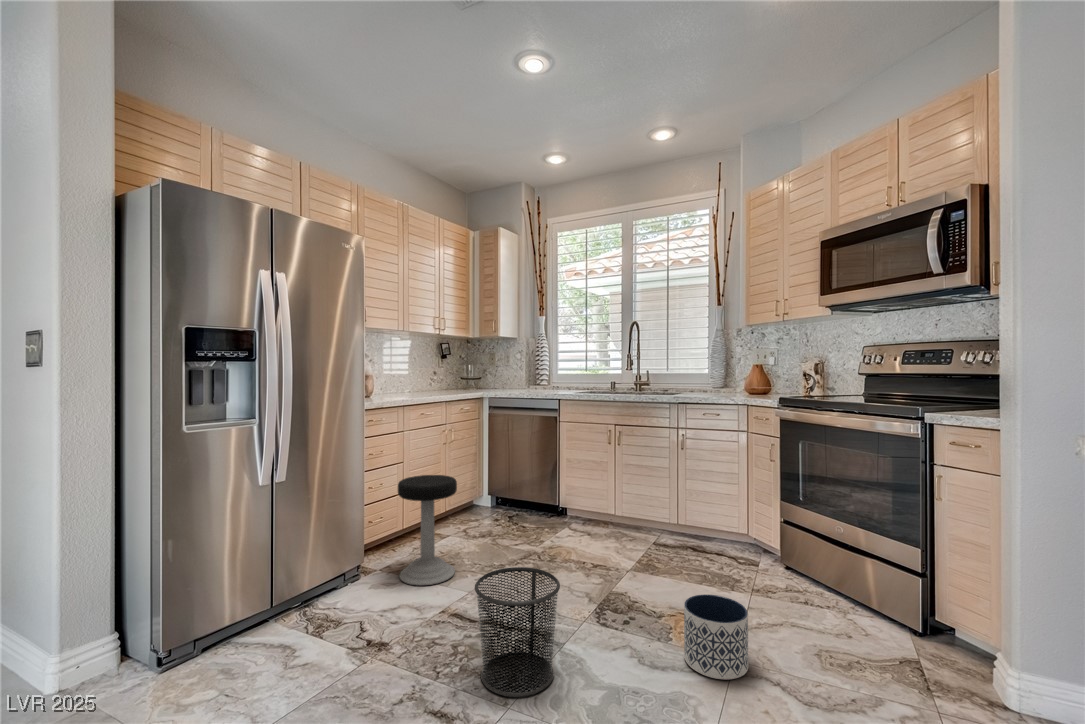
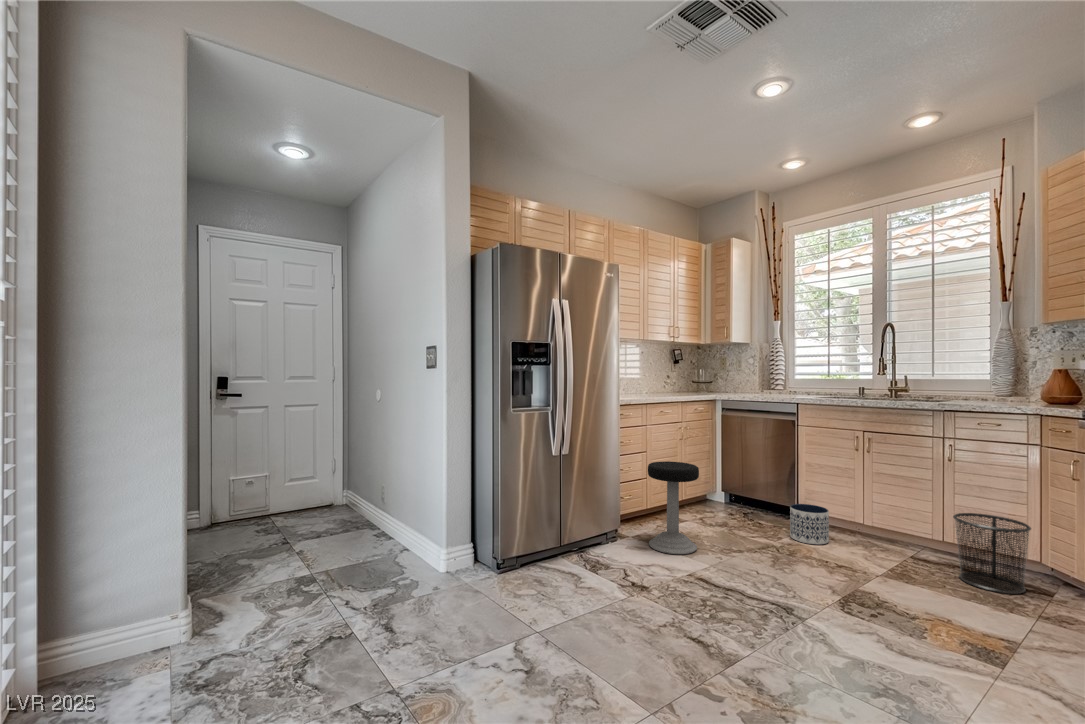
waste bin: present [475,567,560,697] -> present [953,513,1031,594]
planter: present [684,594,748,680] -> present [790,504,829,545]

